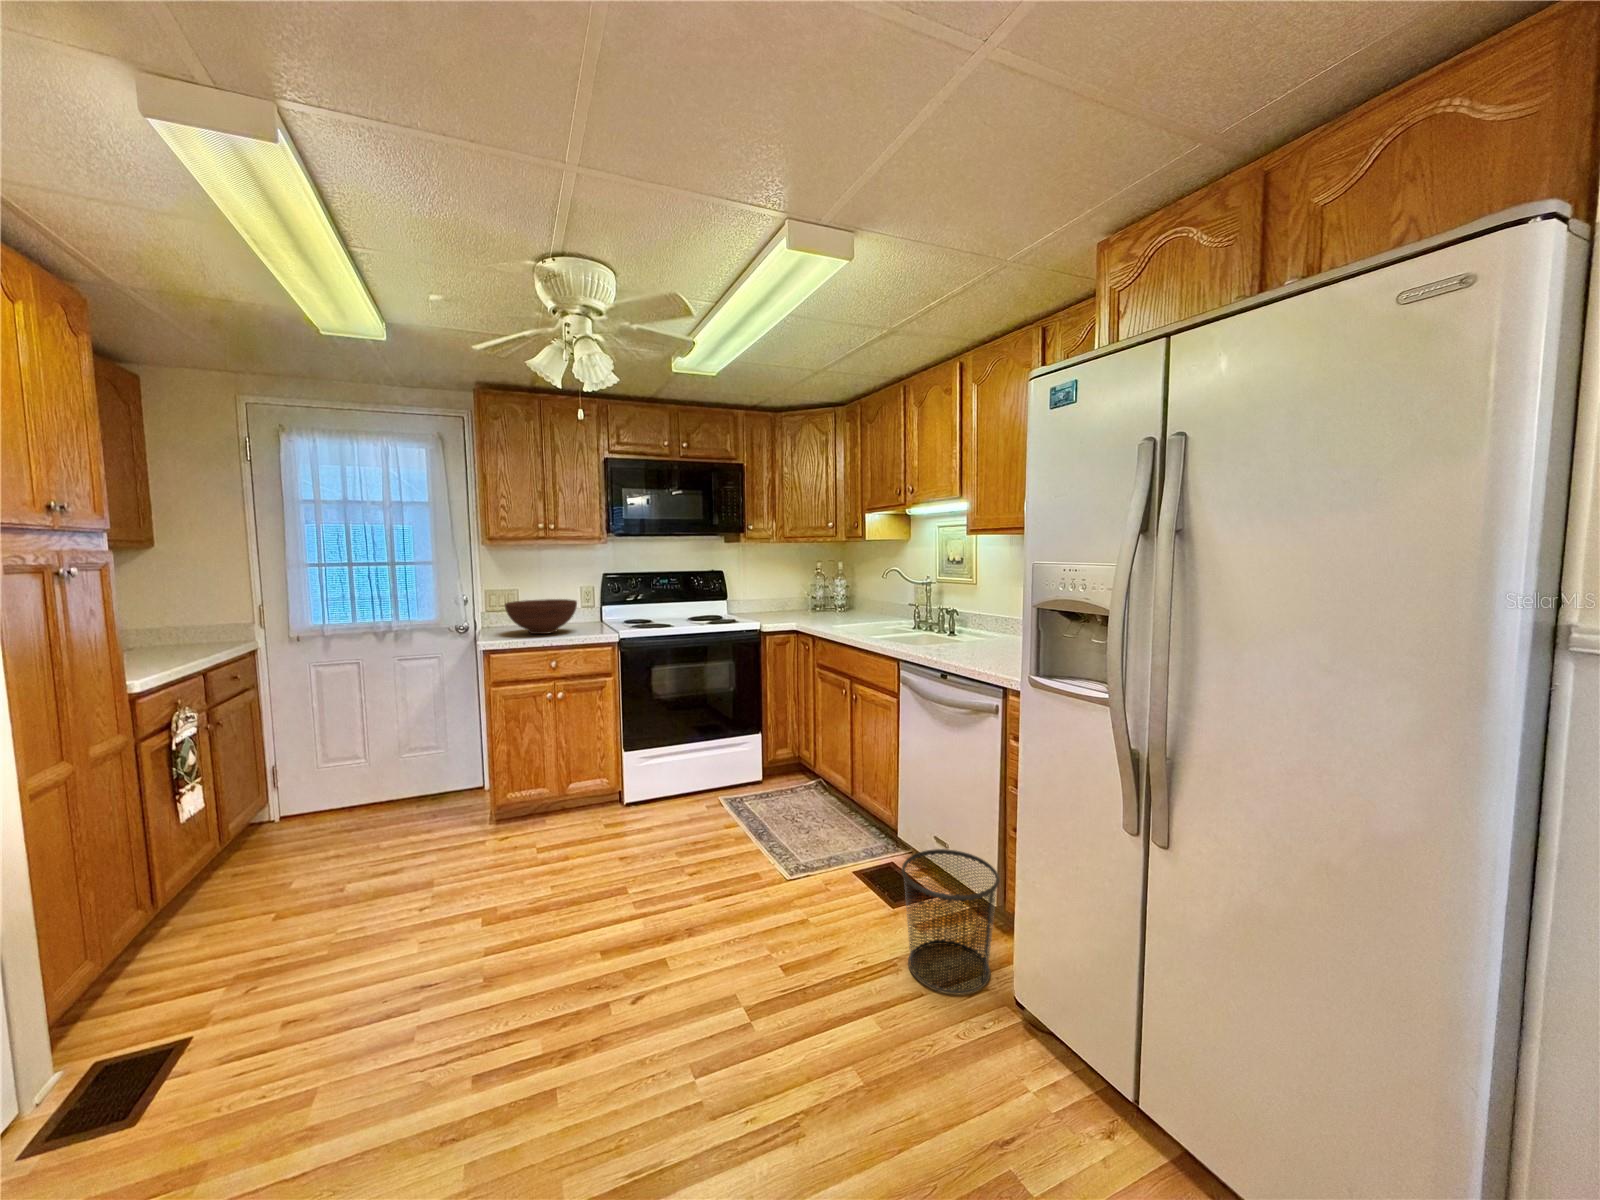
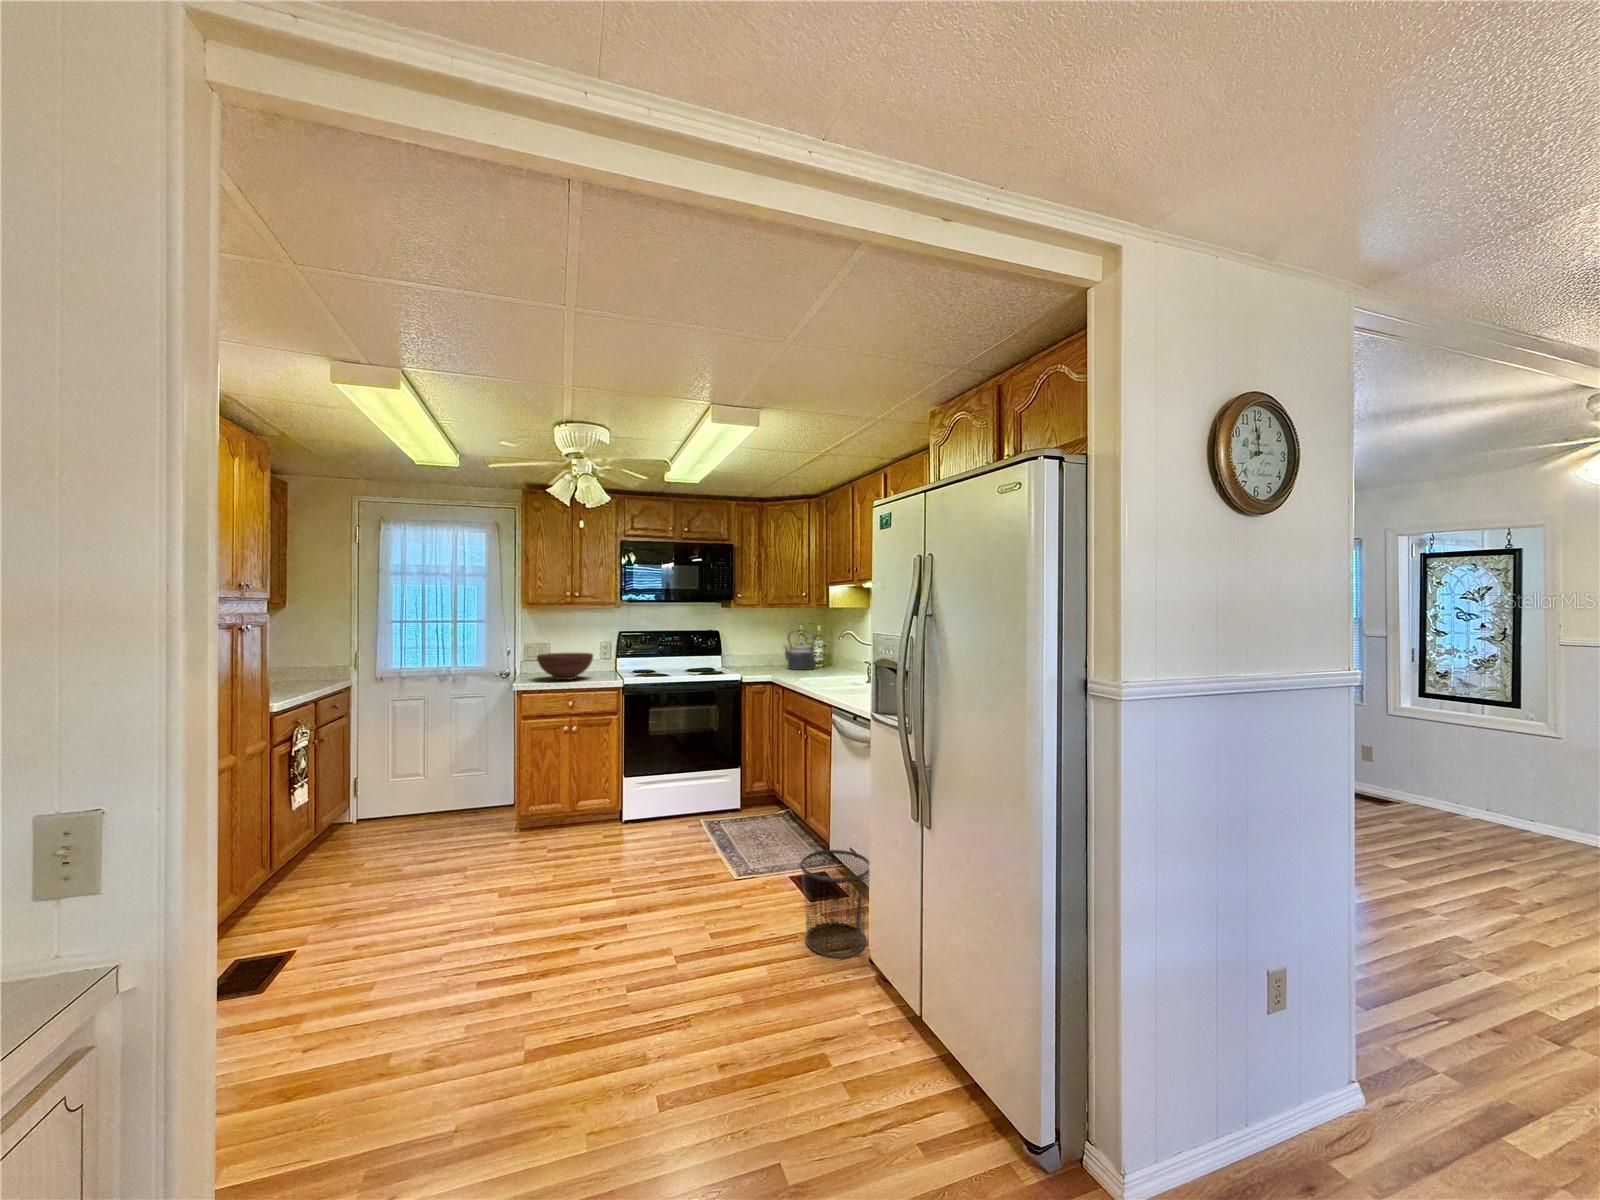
kettle: none [800,568,840,615] -> present [784,630,816,670]

